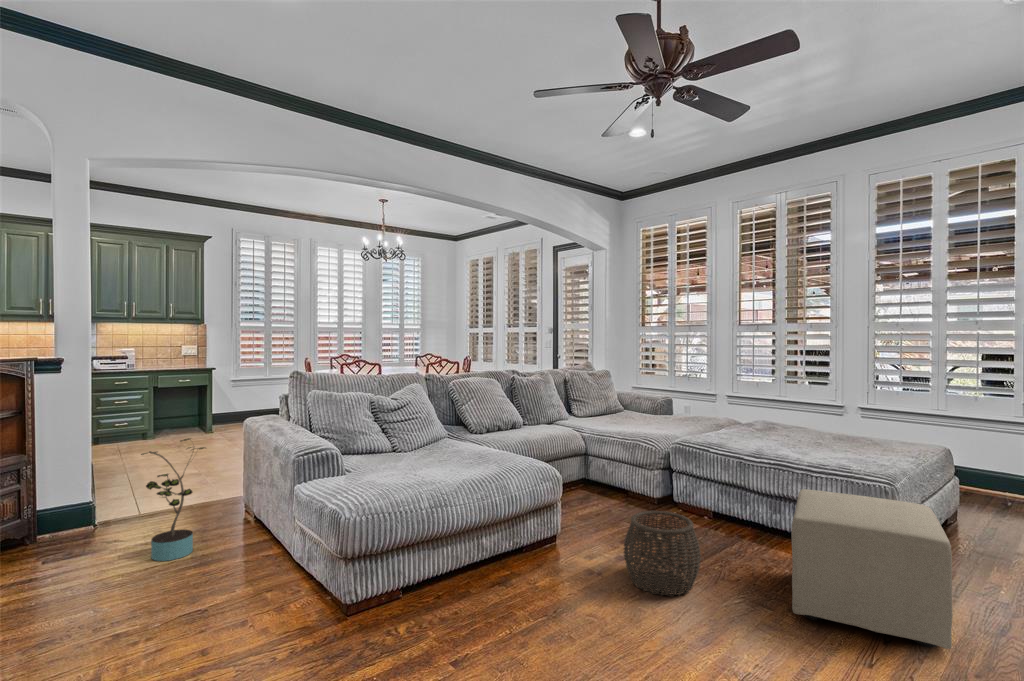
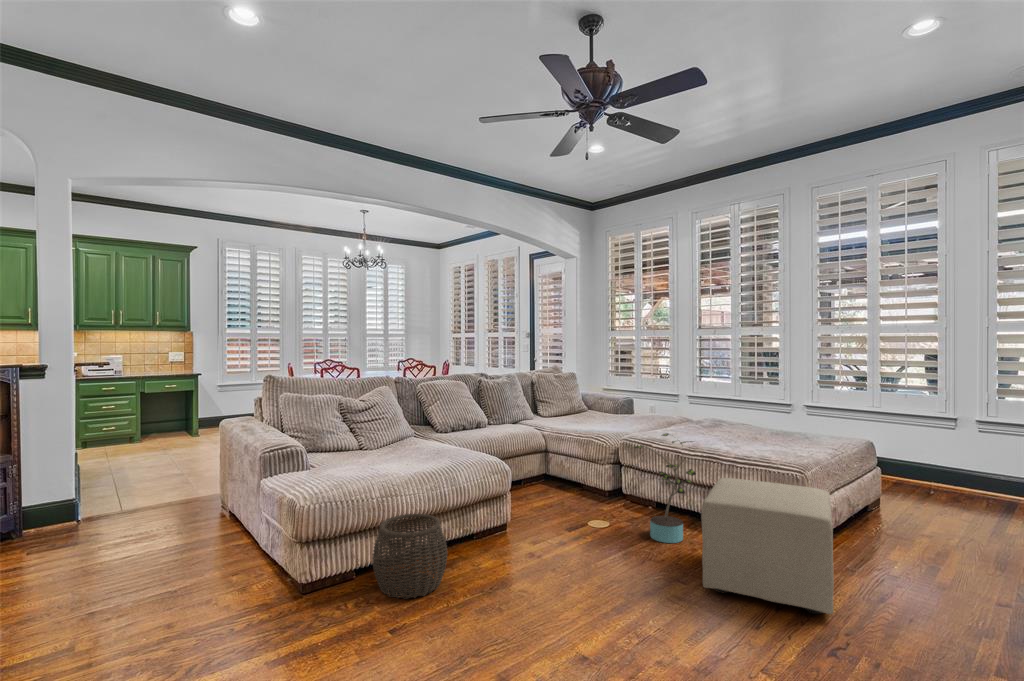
potted plant: present [141,438,204,561] -> present [635,433,696,543]
woven basket: present [624,511,701,596] -> present [372,514,447,599]

